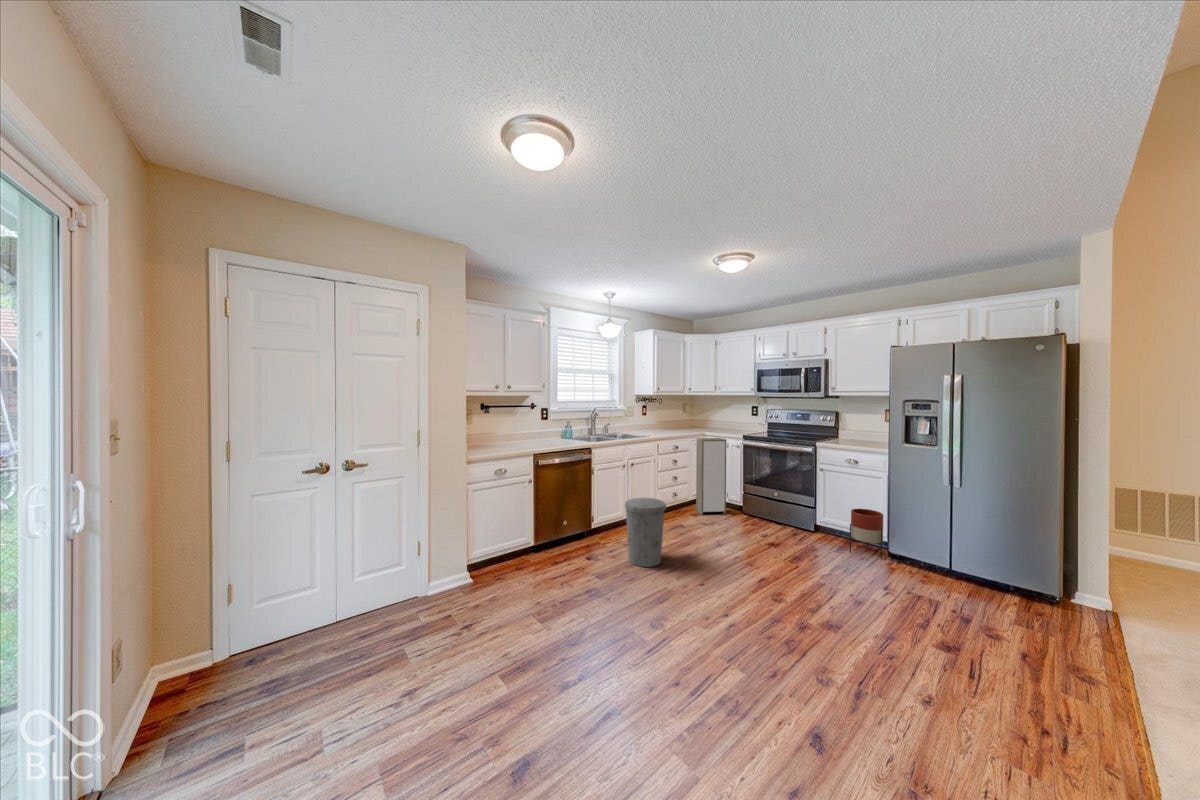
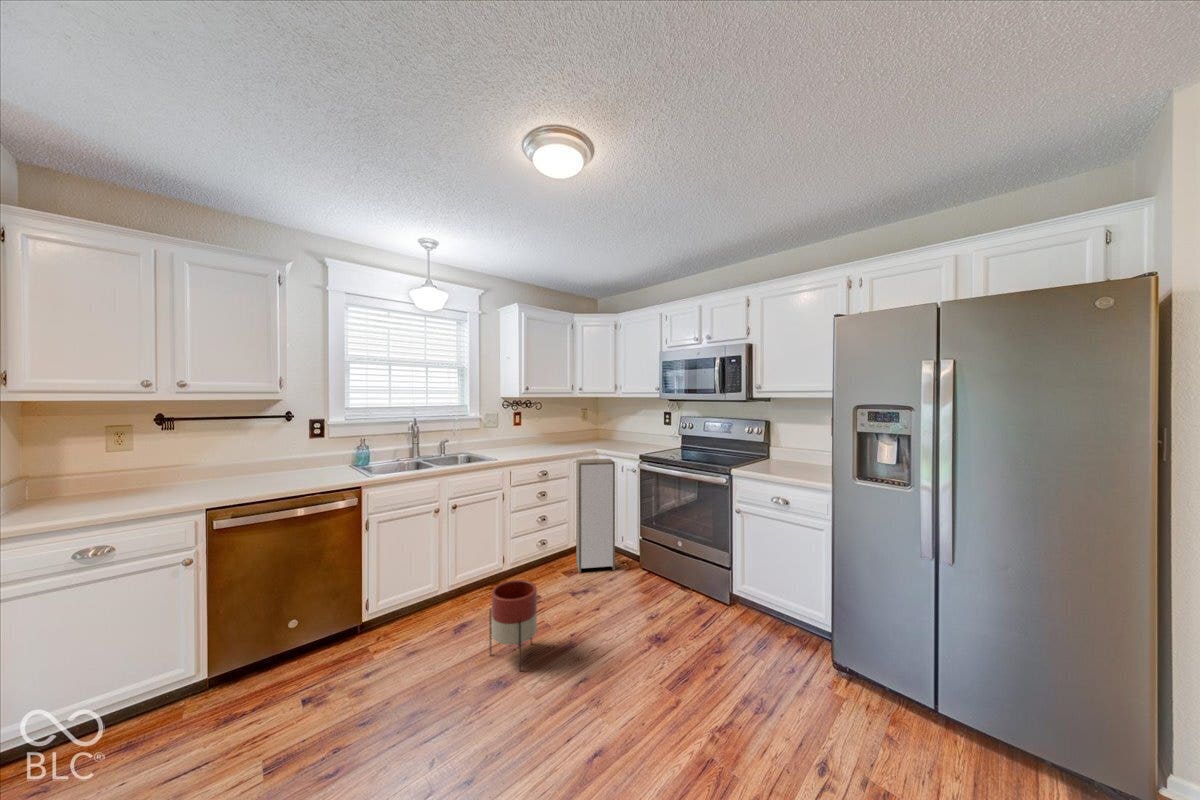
trash can: present [625,498,666,567] -> none [373,575,454,714]
planter: present [850,509,883,559] -> present [490,580,537,671]

